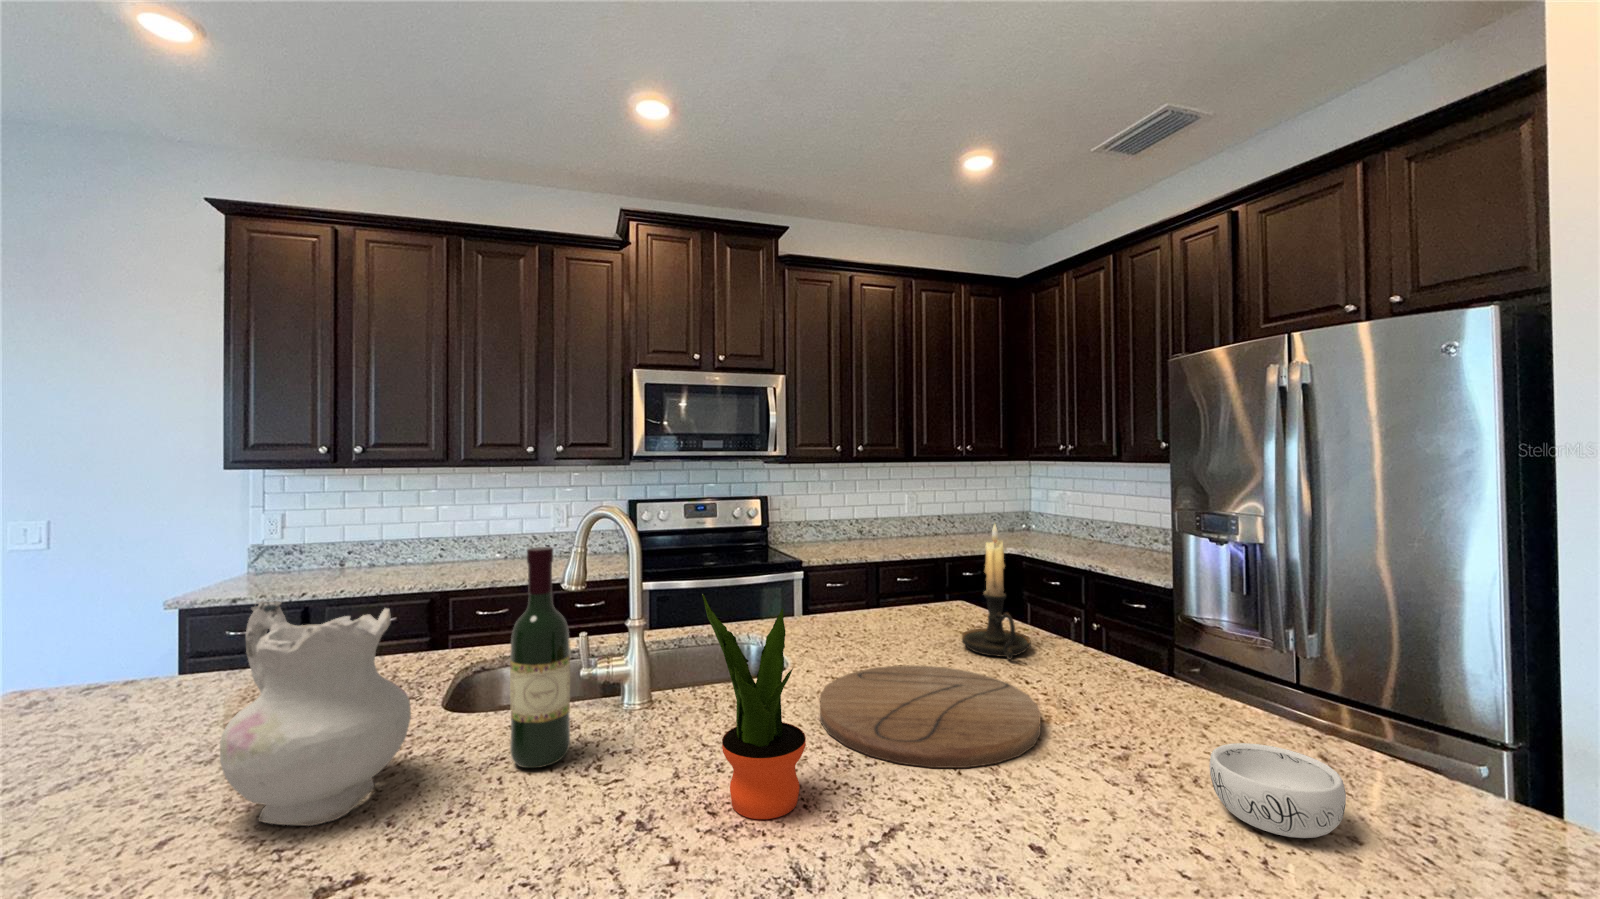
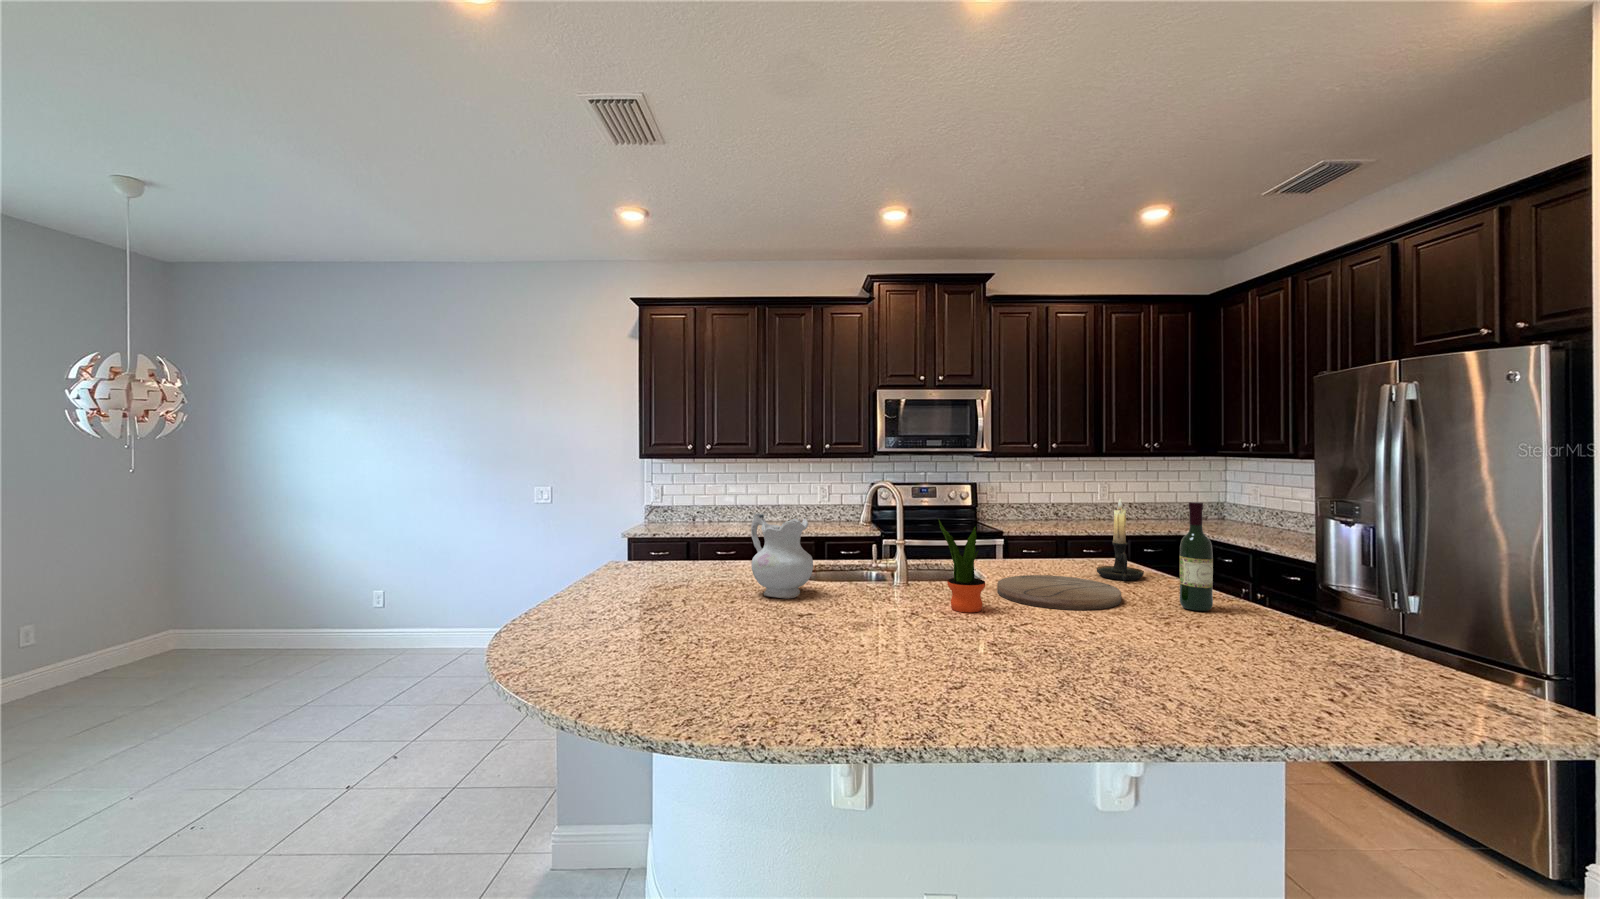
wine bottle: present [510,547,570,768] -> present [1180,502,1213,611]
decorative bowl: present [1210,743,1346,838] -> none [1188,602,1251,638]

